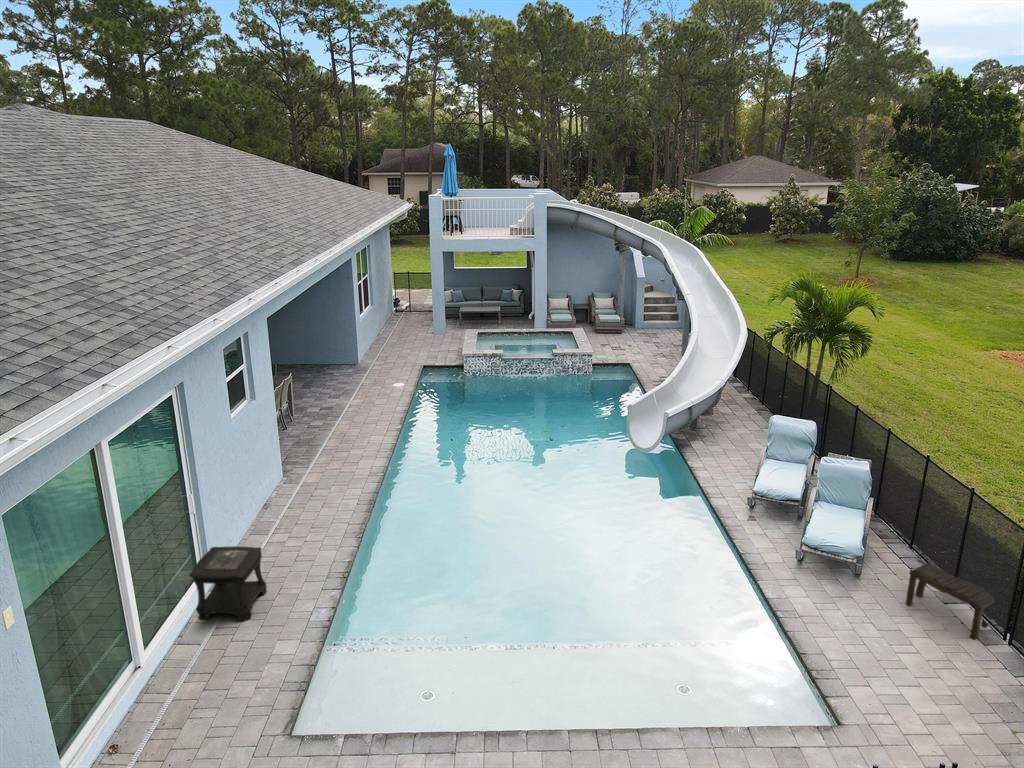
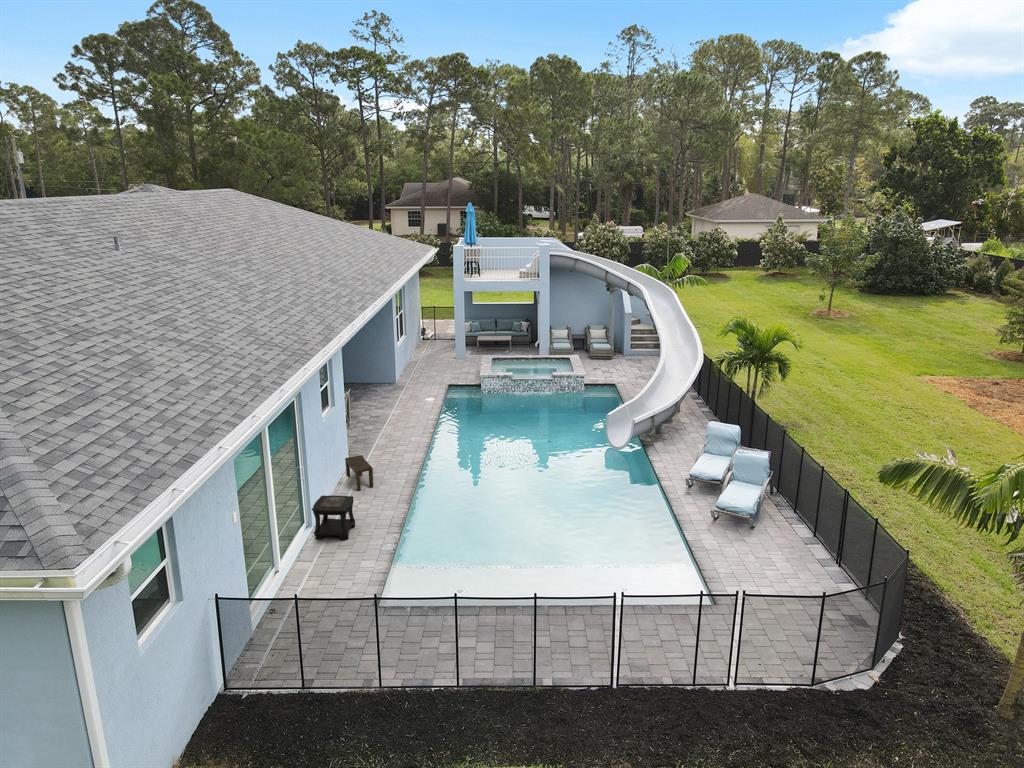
bench: present [906,563,995,639] -> present [345,455,373,491]

